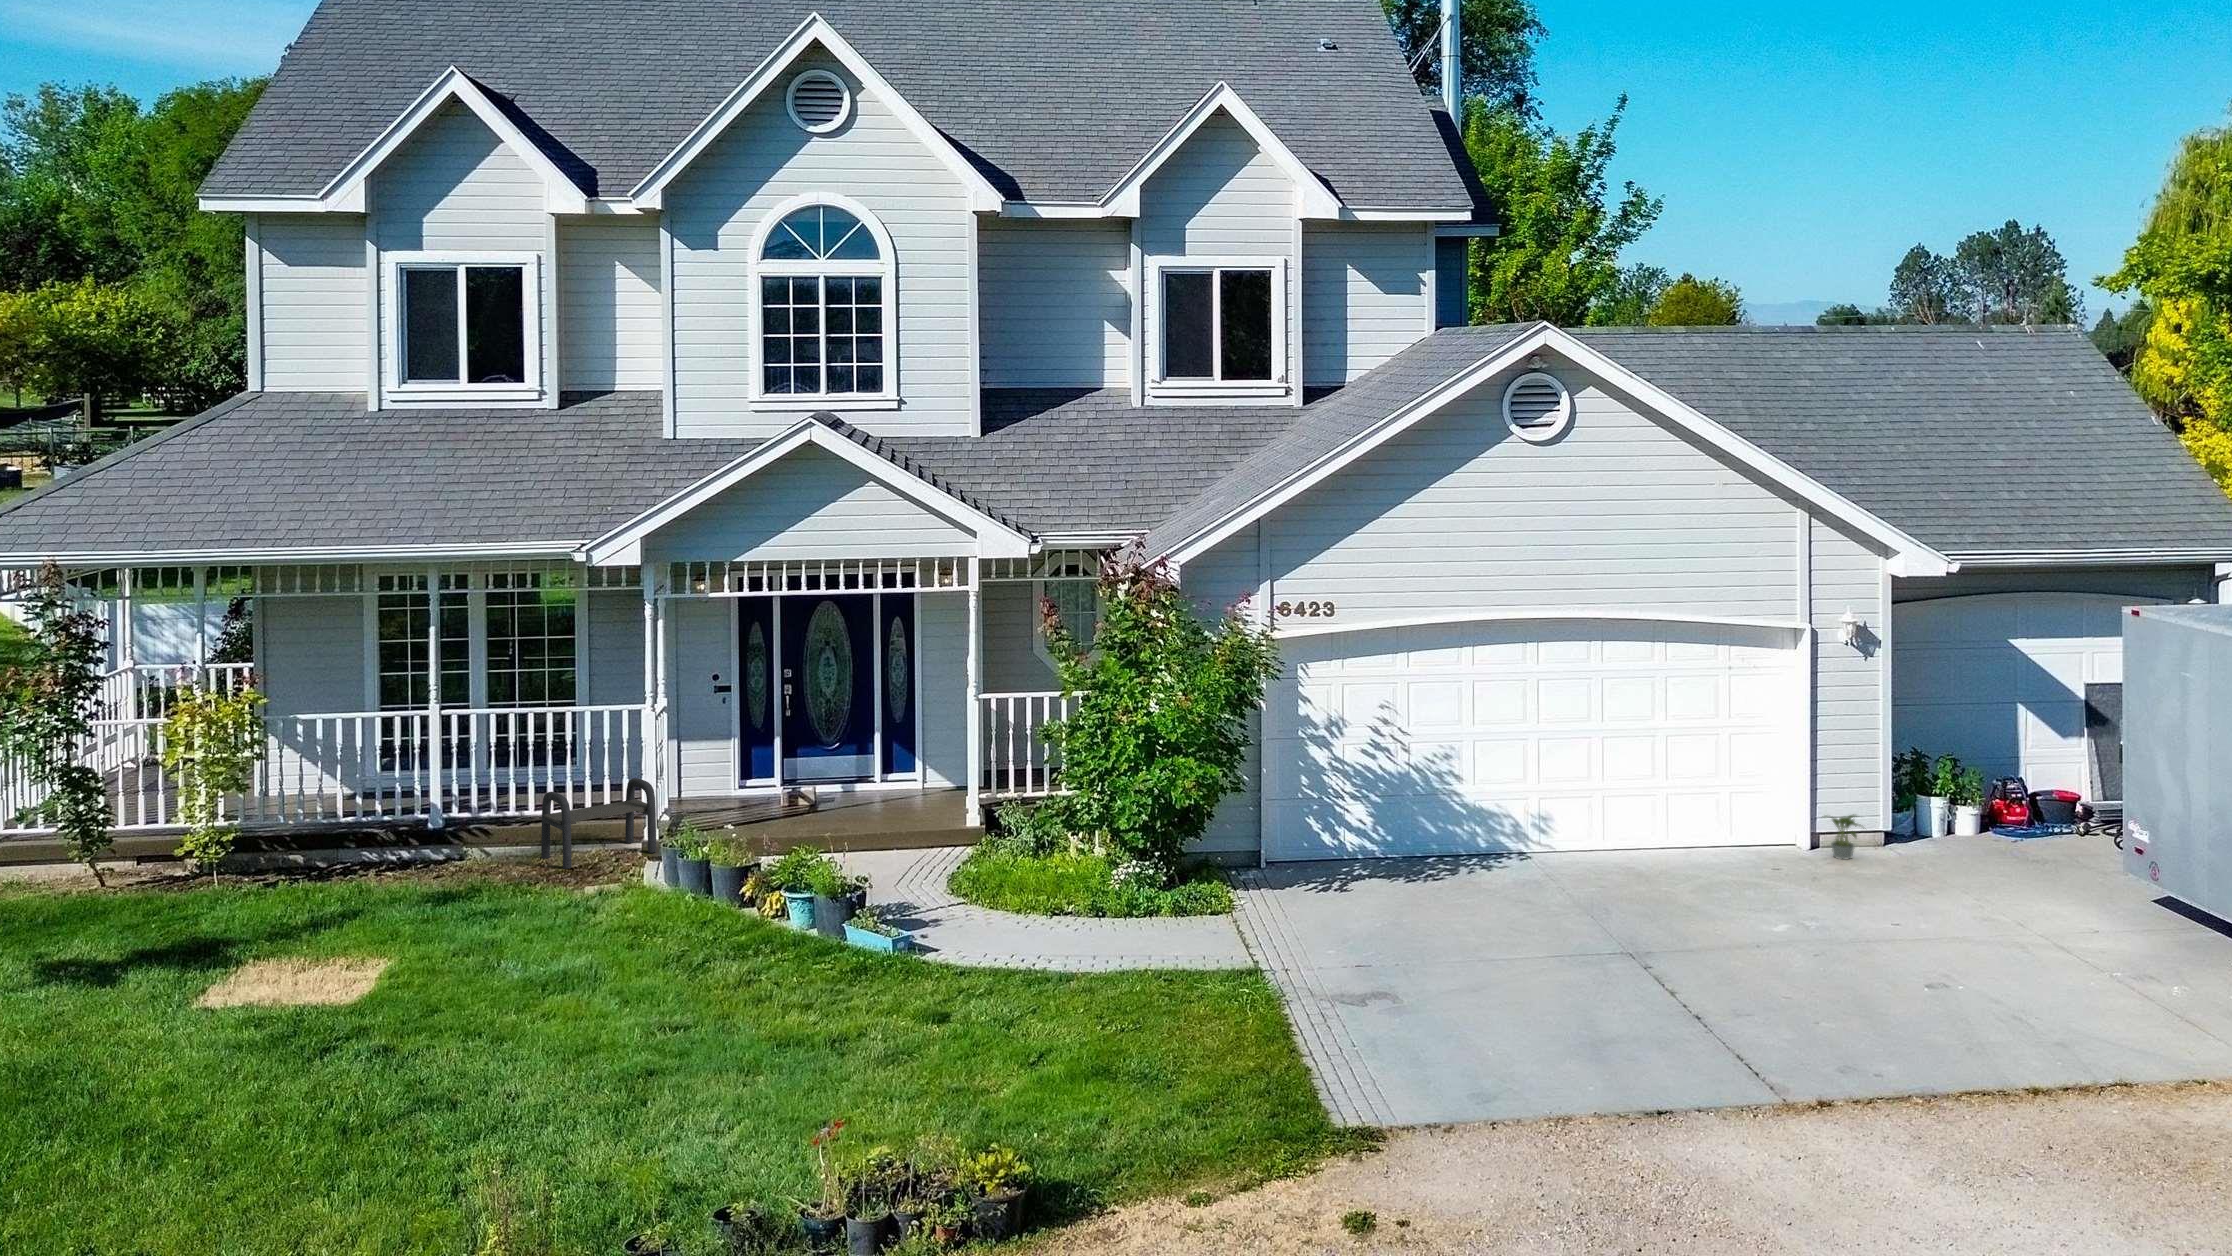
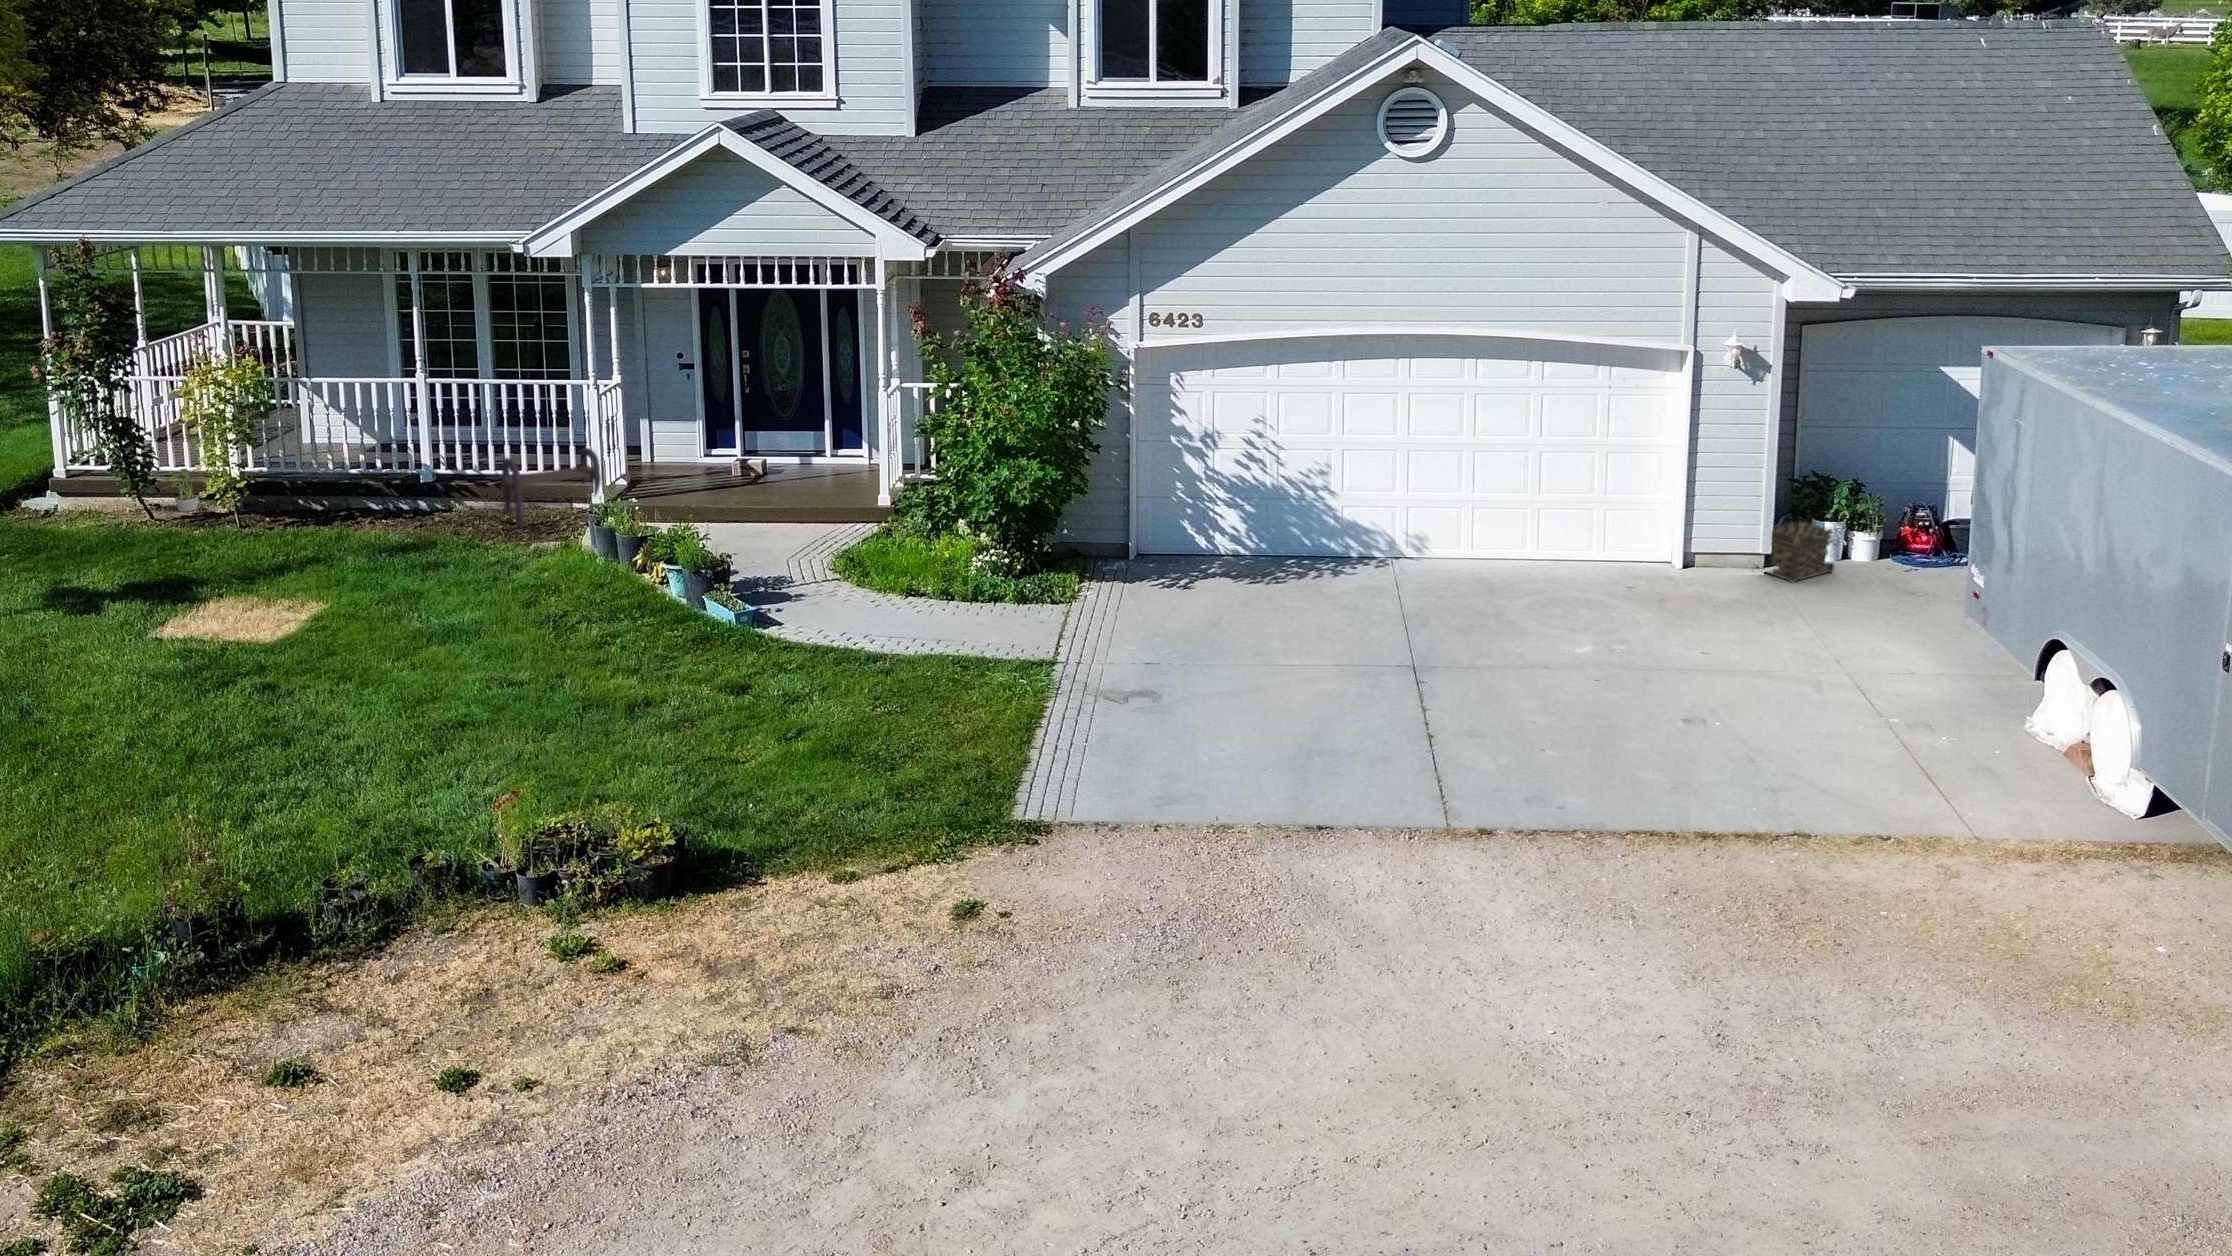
basket: none [1880,794,1953,856] -> present [1764,522,1838,583]
potted plant: present [1831,814,1860,859] -> present [160,469,206,511]

